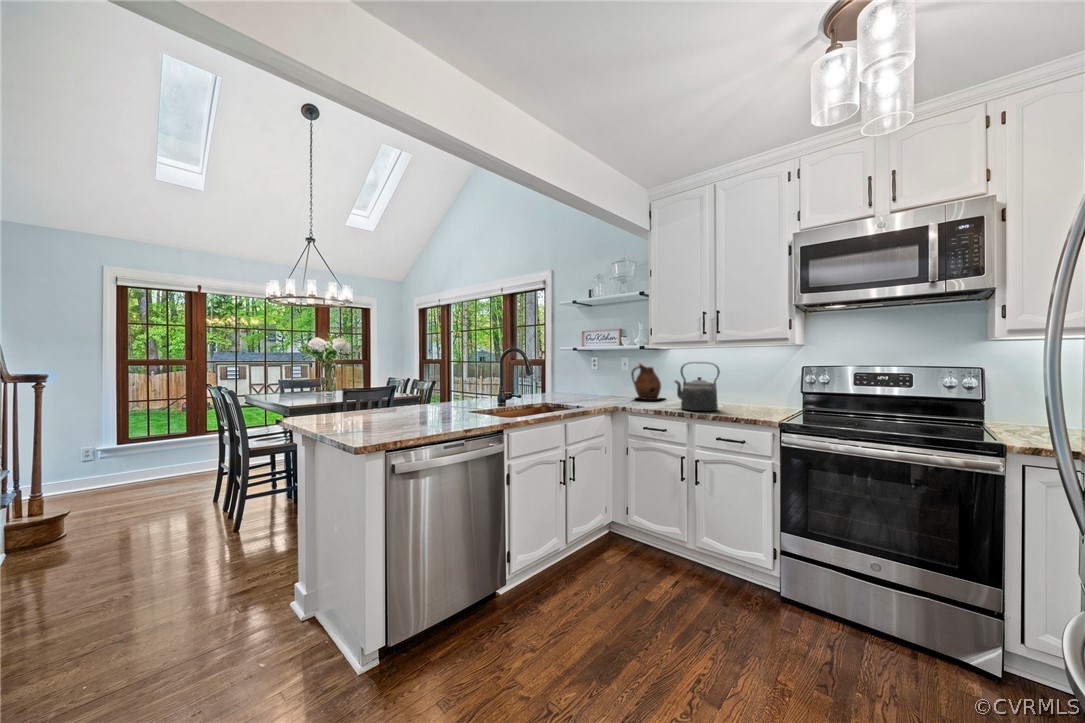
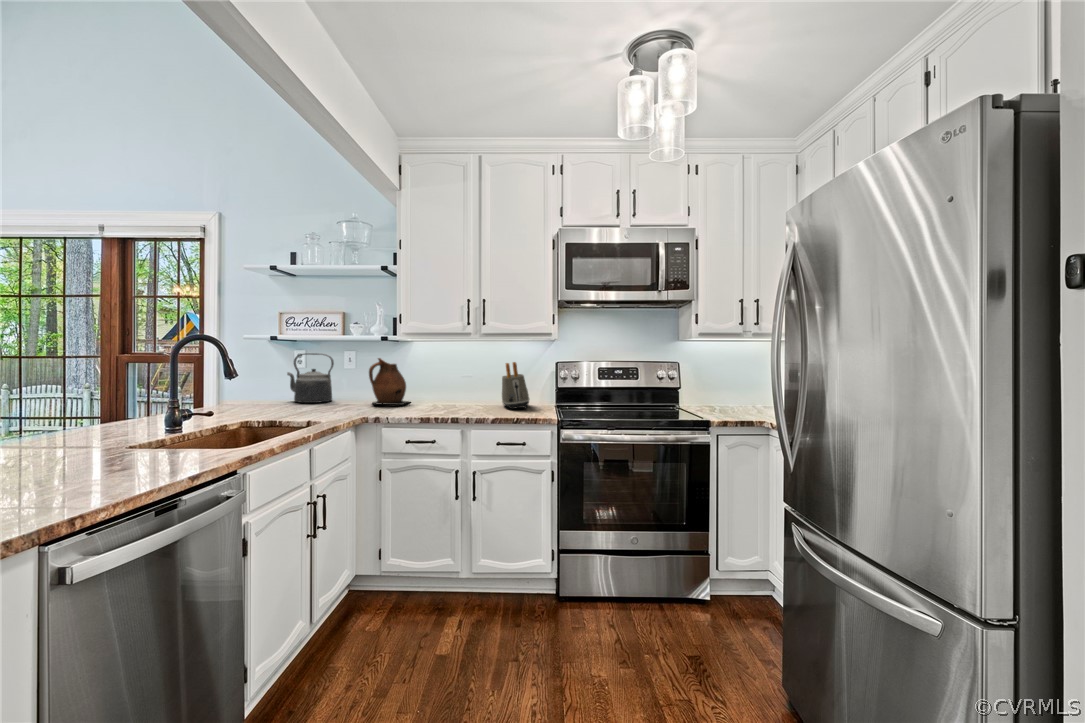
kettle: present [675,362,720,411] -> present [287,353,334,403]
toaster: none [741,366,770,410] -> present [502,362,530,409]

